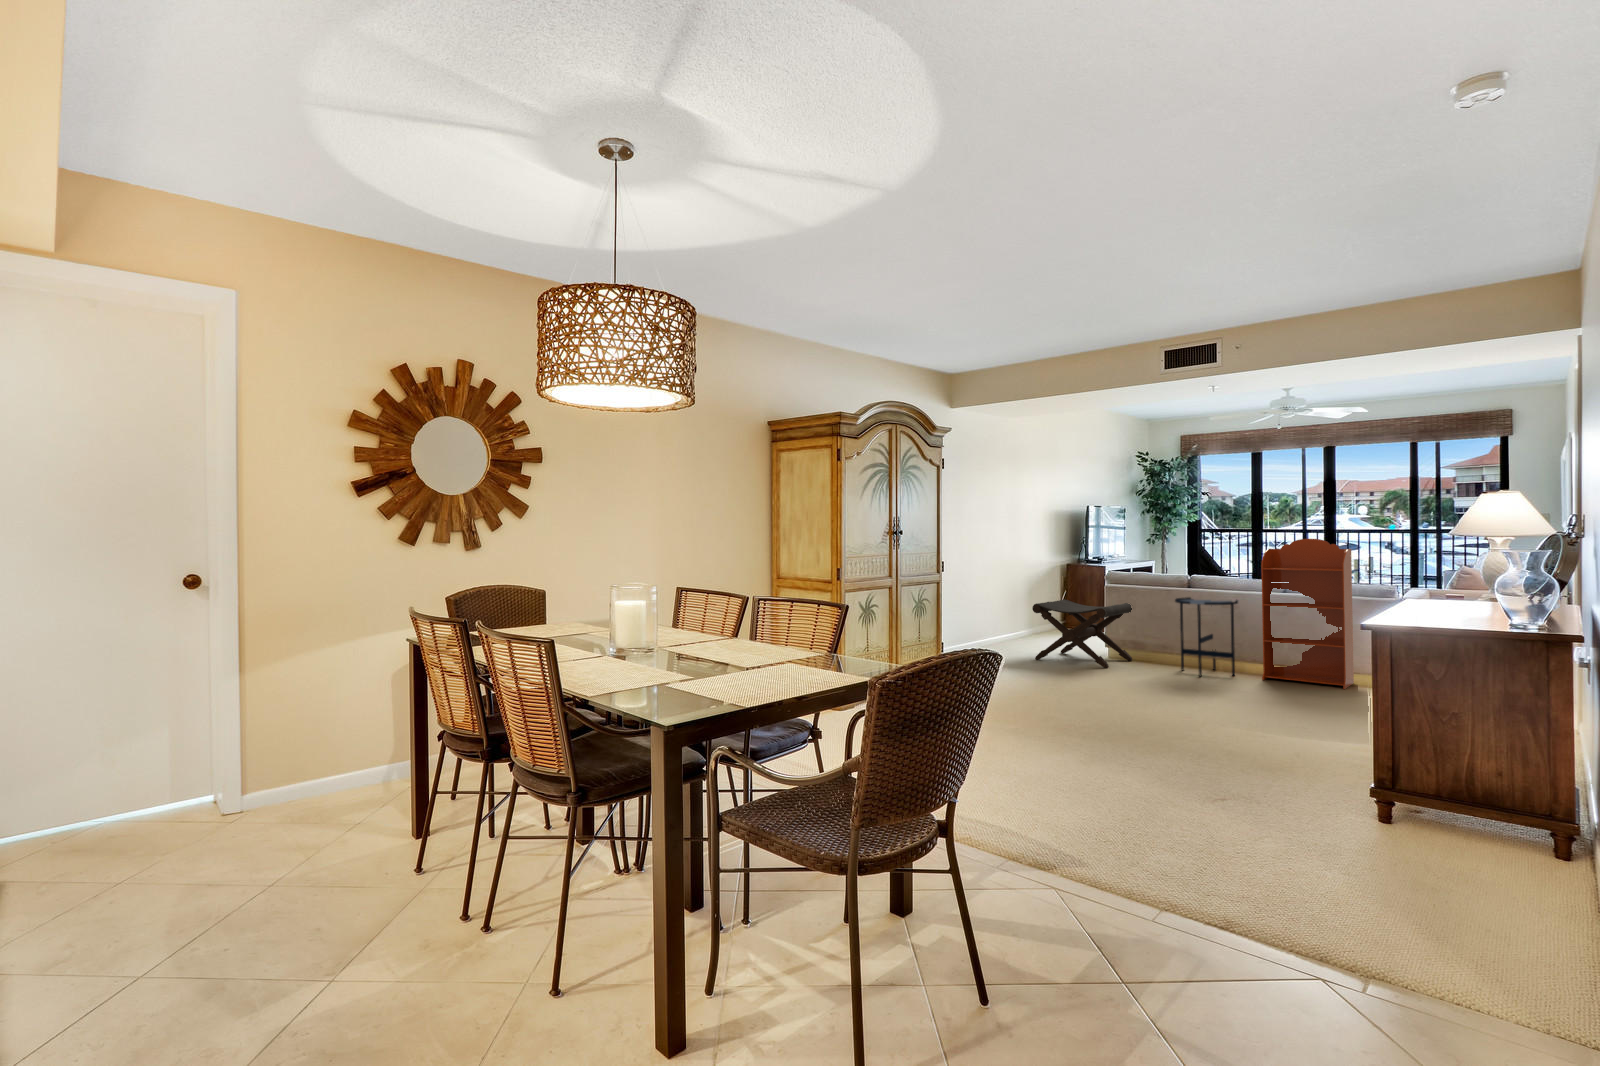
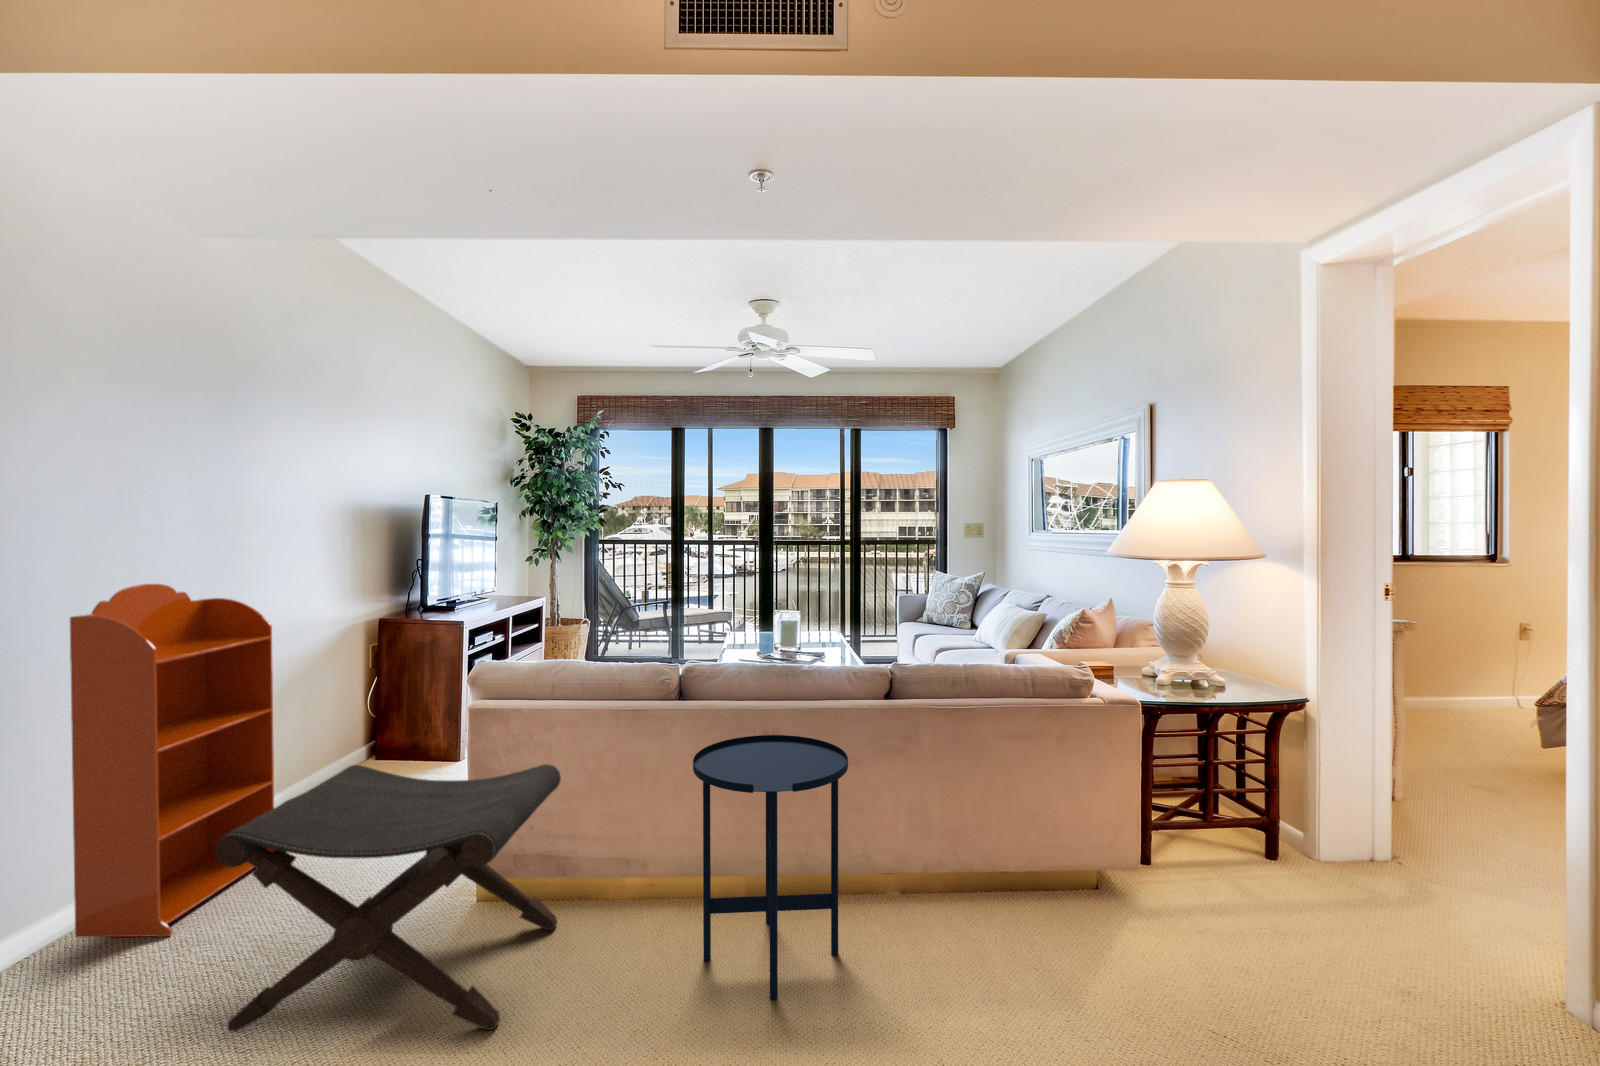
bookcase: present [1261,539,1354,689] -> present [70,584,275,937]

